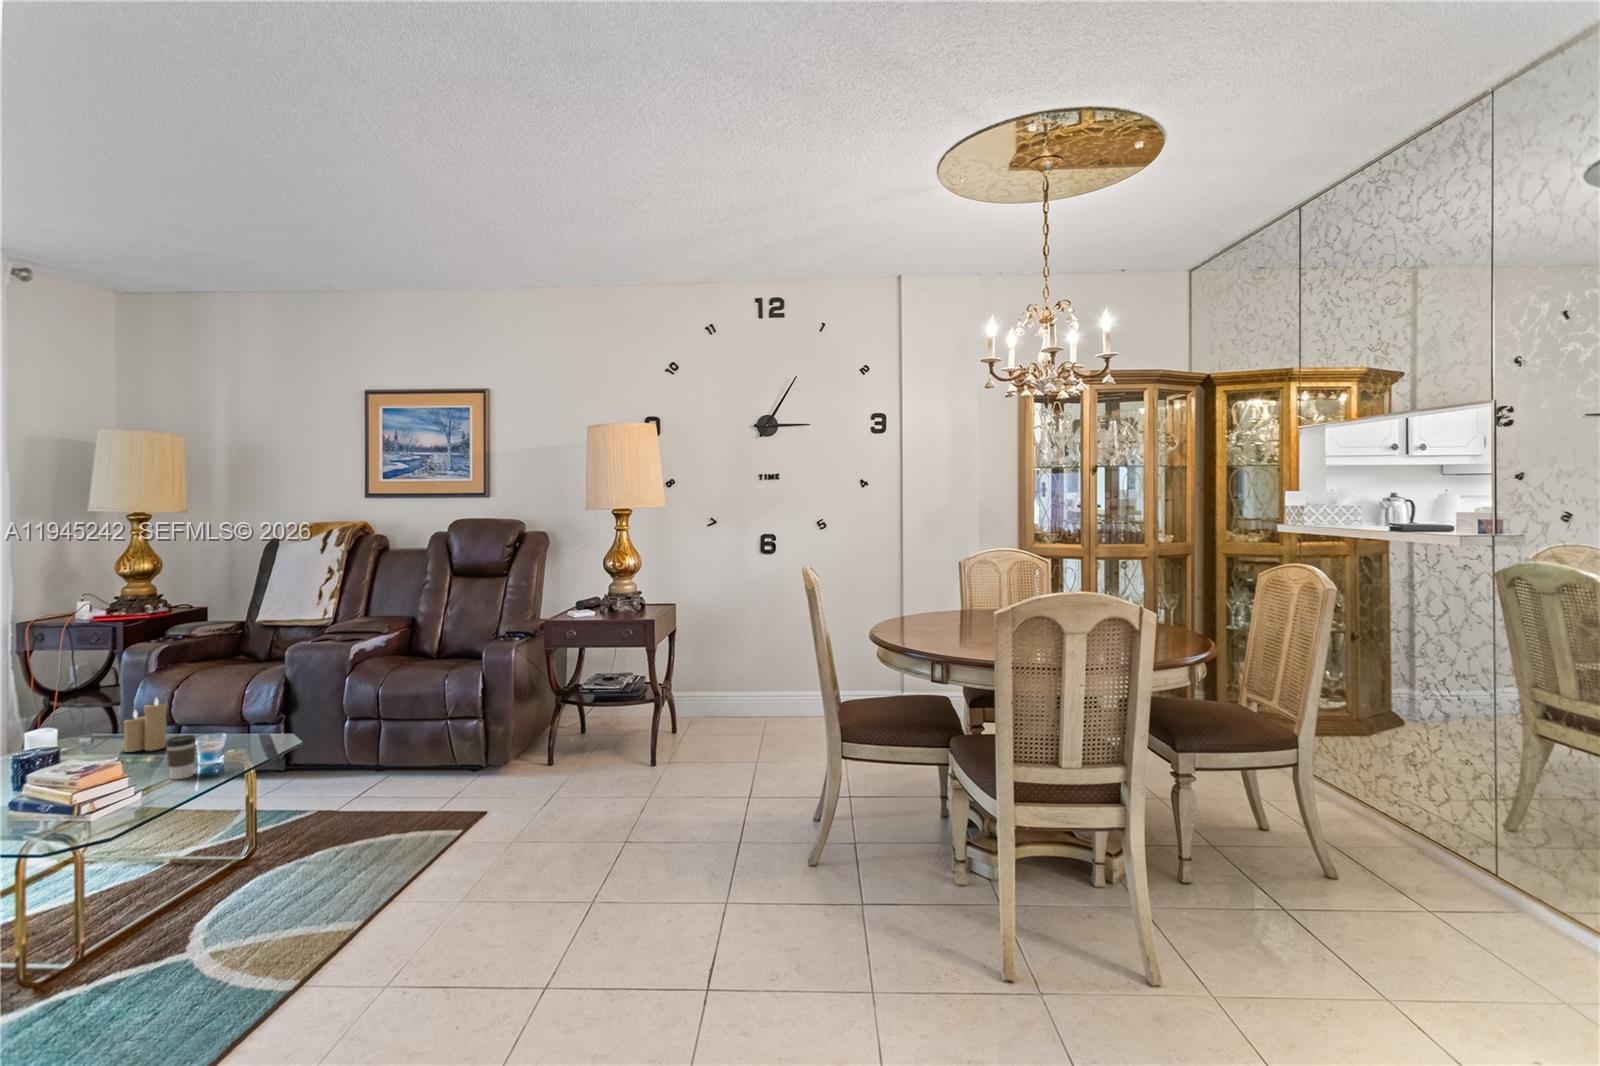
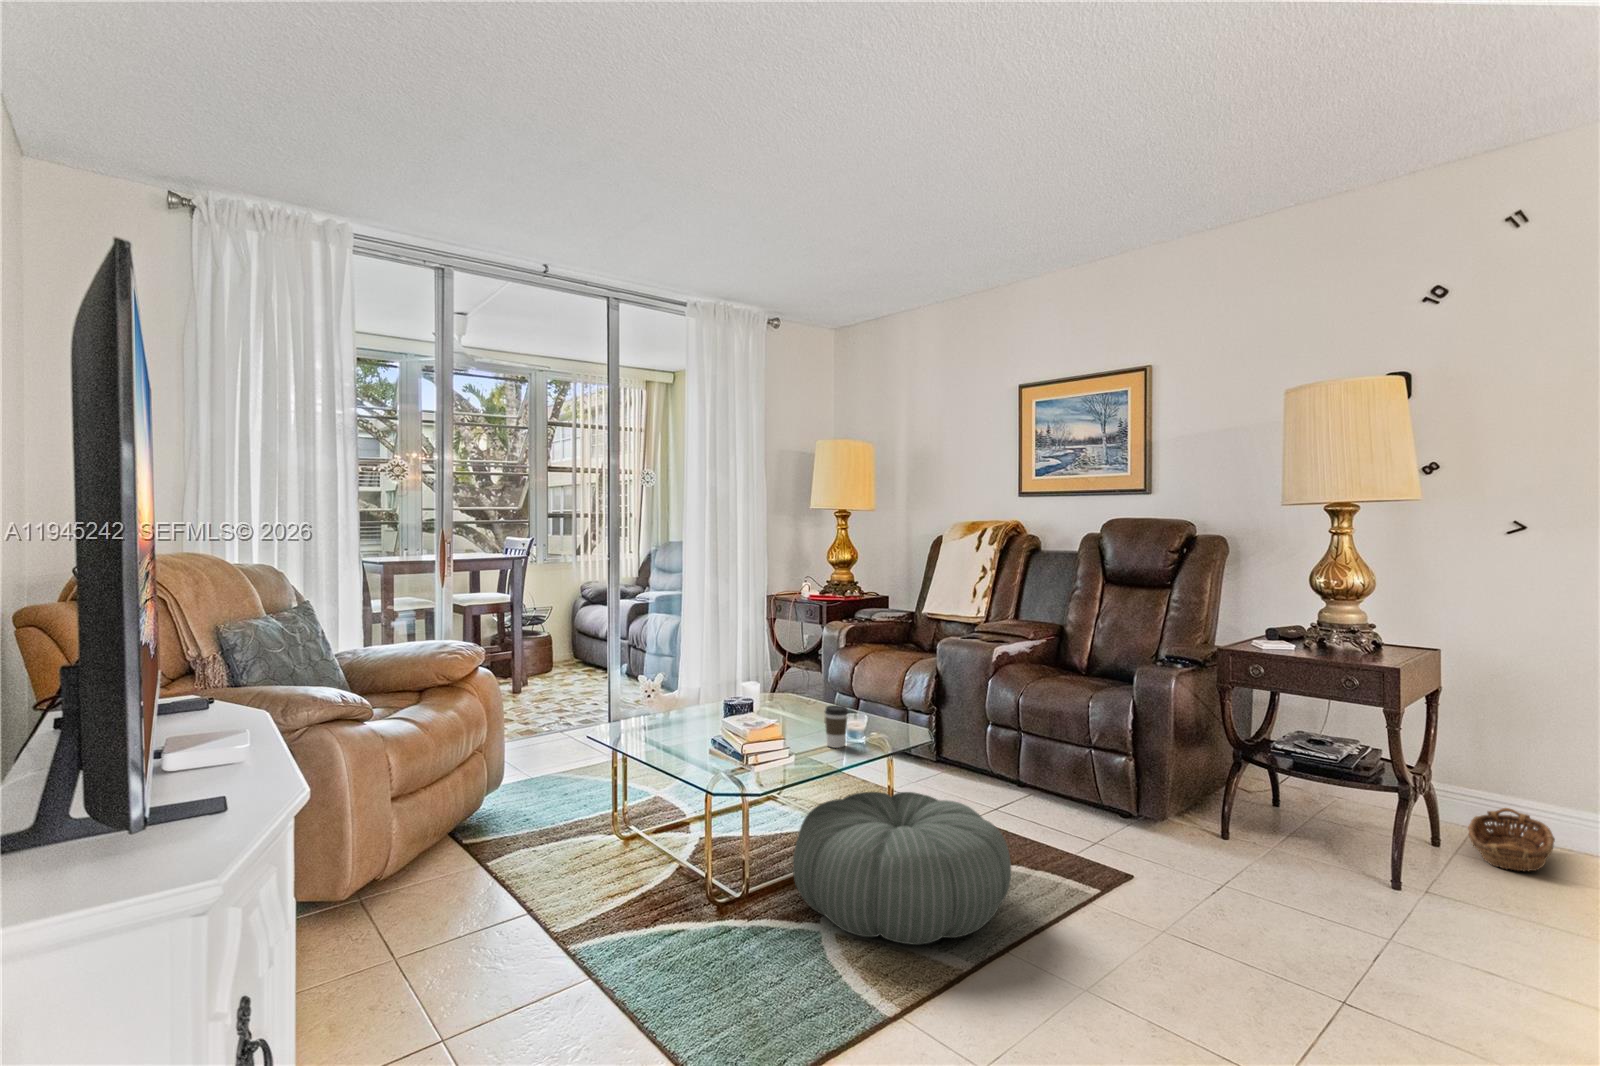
candle: present [124,698,167,752] -> none [805,667,836,717]
basket: none [691,699,742,739] -> present [1468,808,1555,871]
pouf: none [144,796,386,946] -> present [793,792,1011,945]

